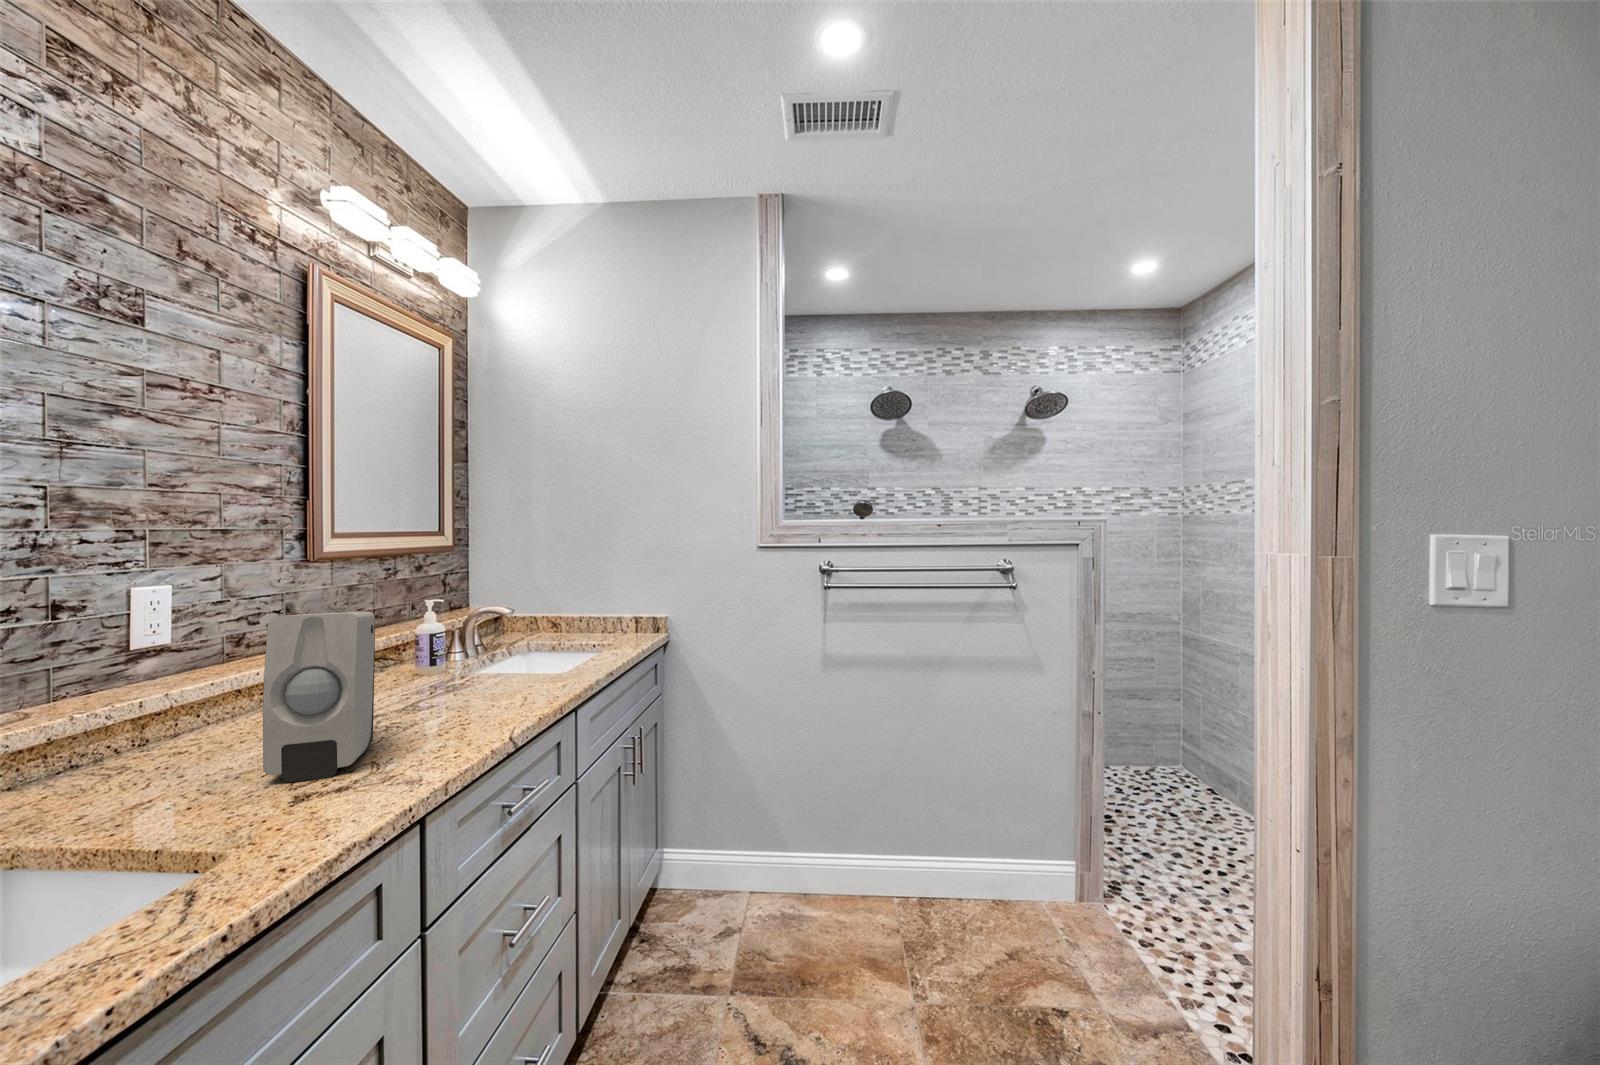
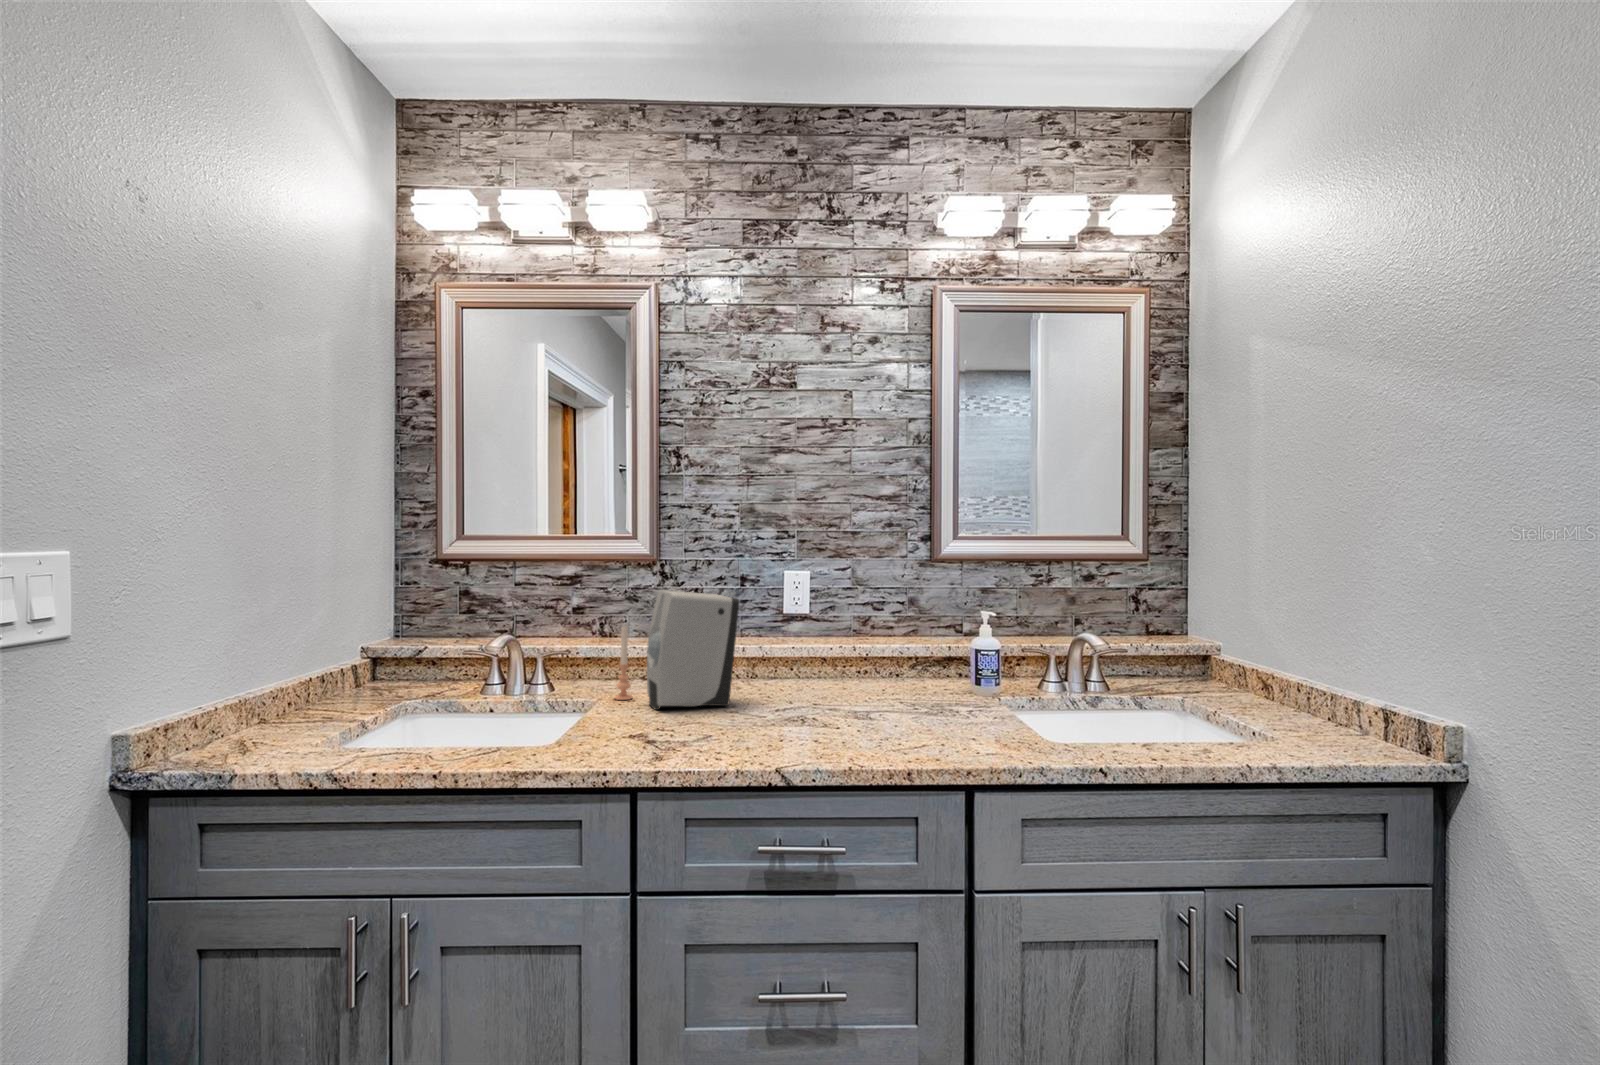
candle: none [174,685,214,809] -> present [615,627,632,700]

